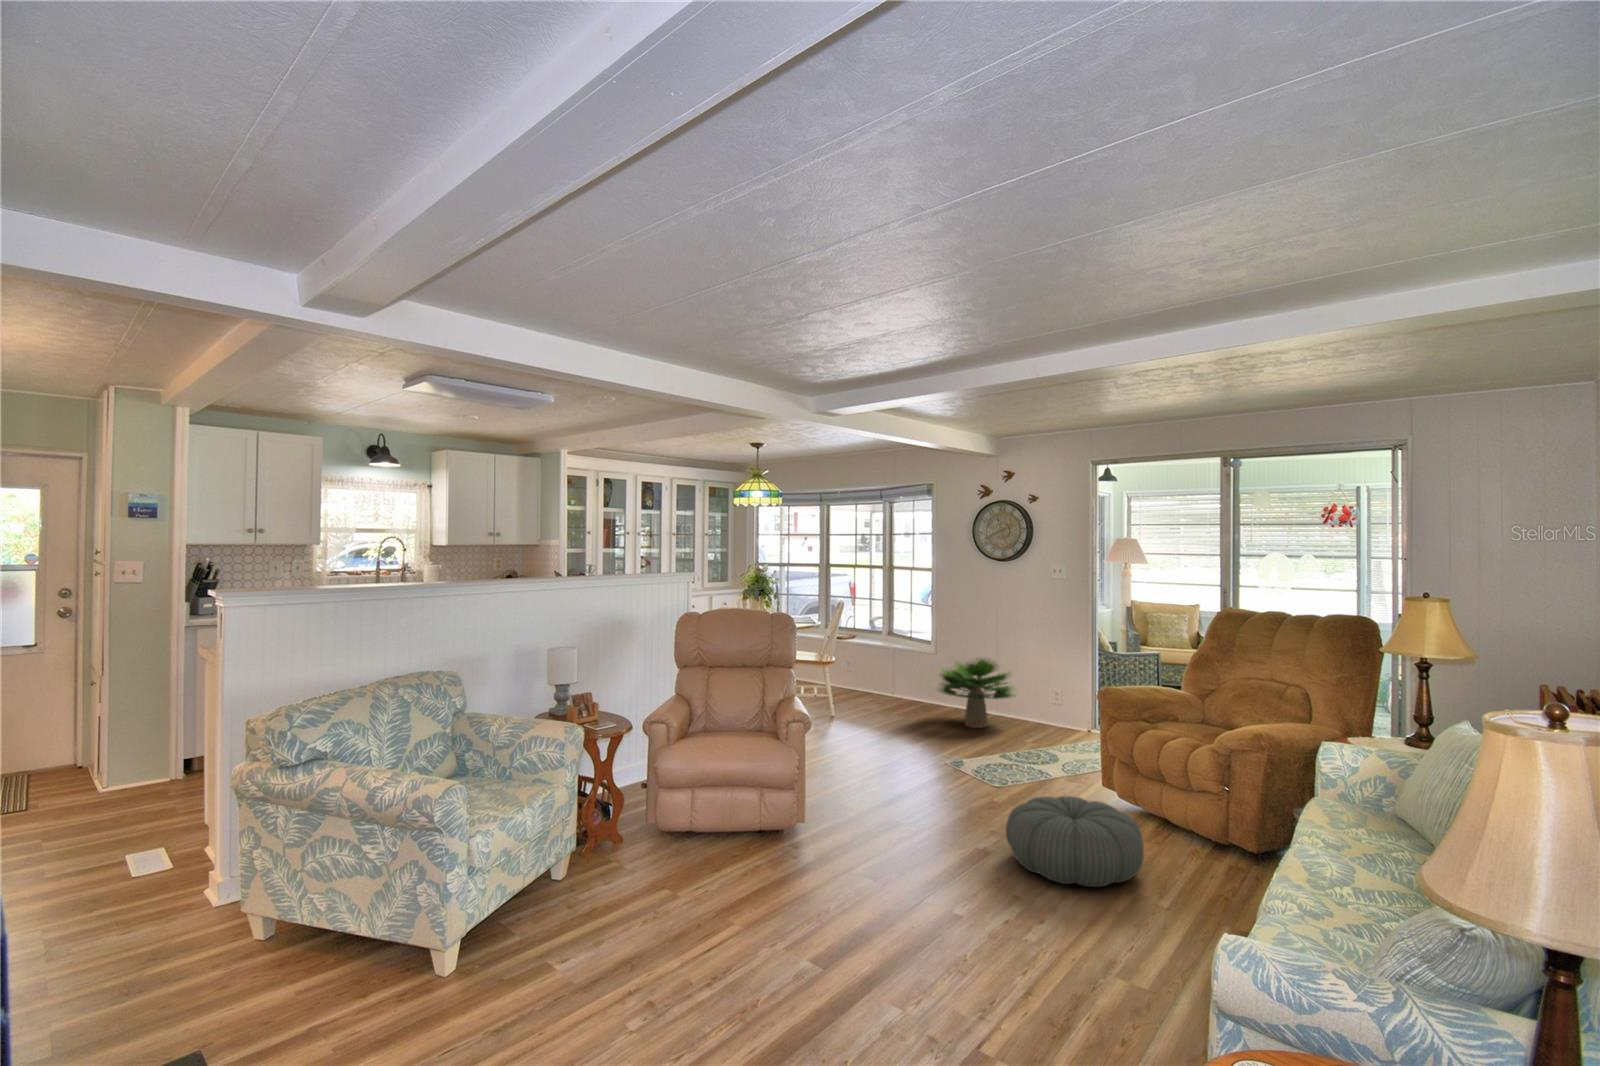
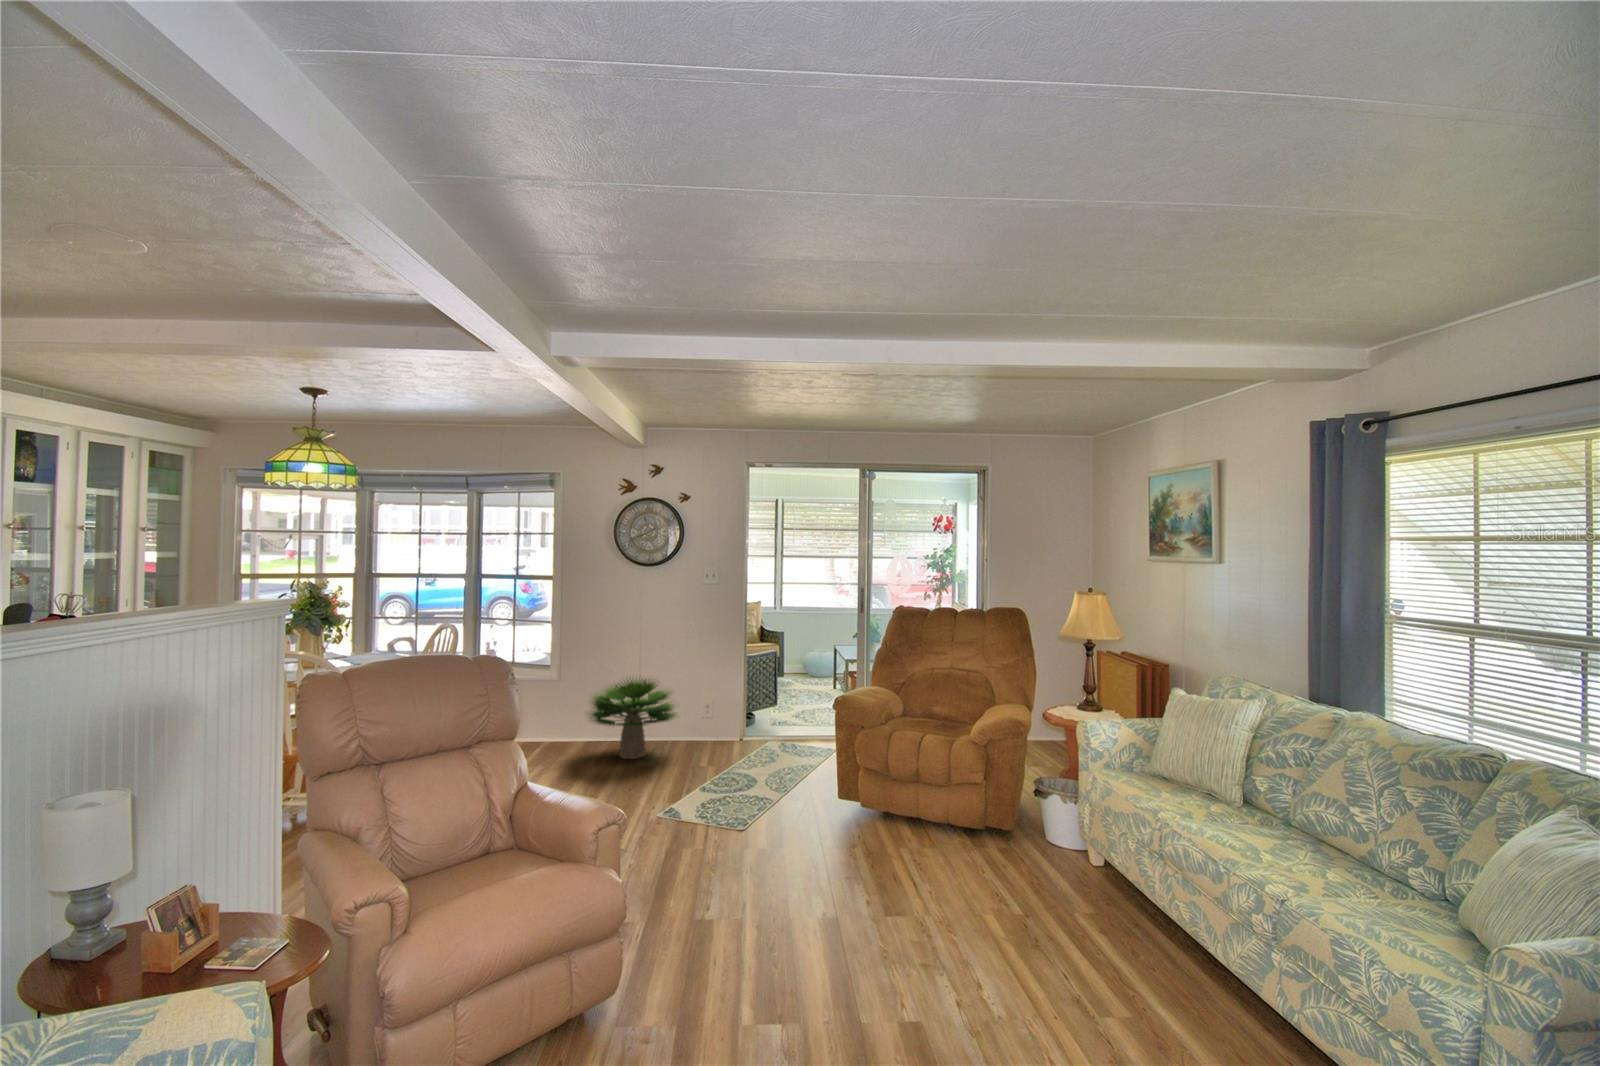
pouf: present [1006,796,1144,887] -> none [877,812,1017,913]

